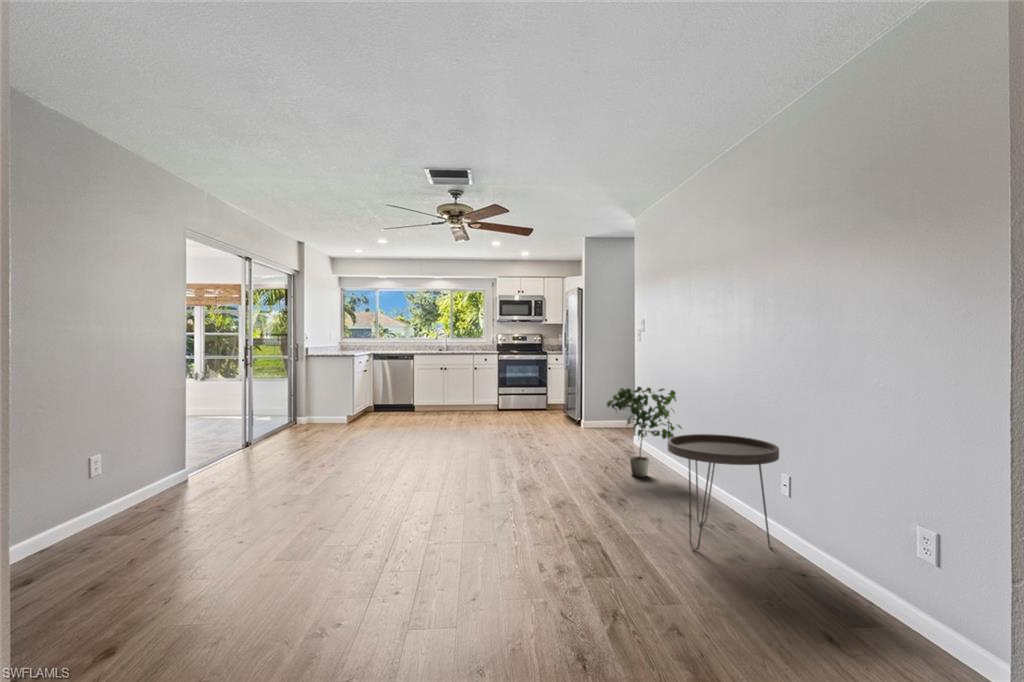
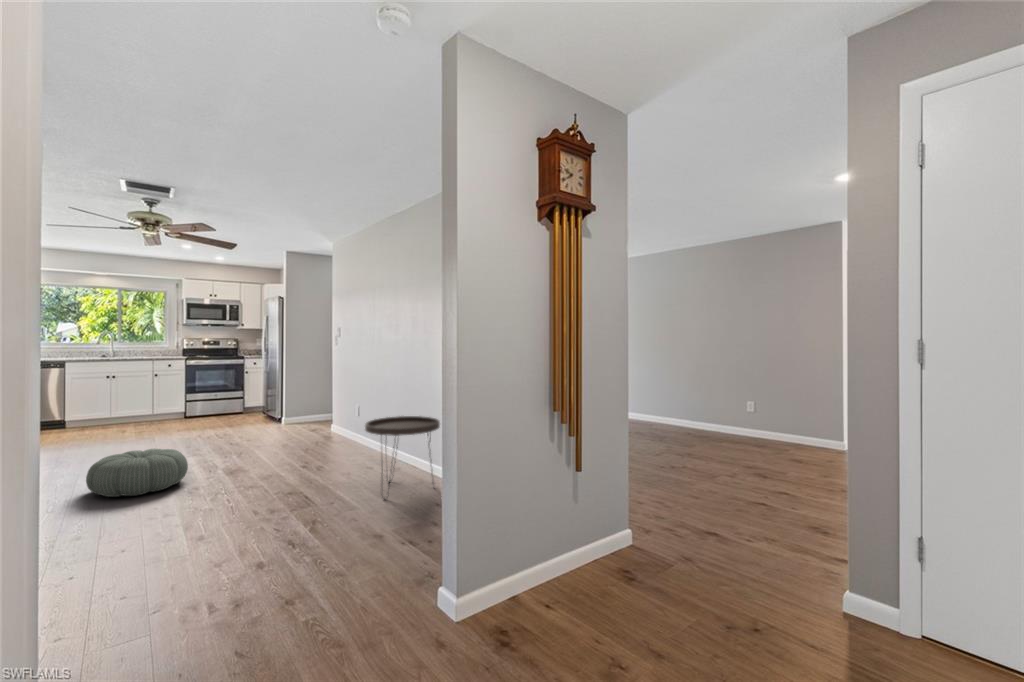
potted plant: present [607,387,682,477] -> none [311,385,374,458]
pouf: none [405,441,484,487] -> present [86,449,188,497]

